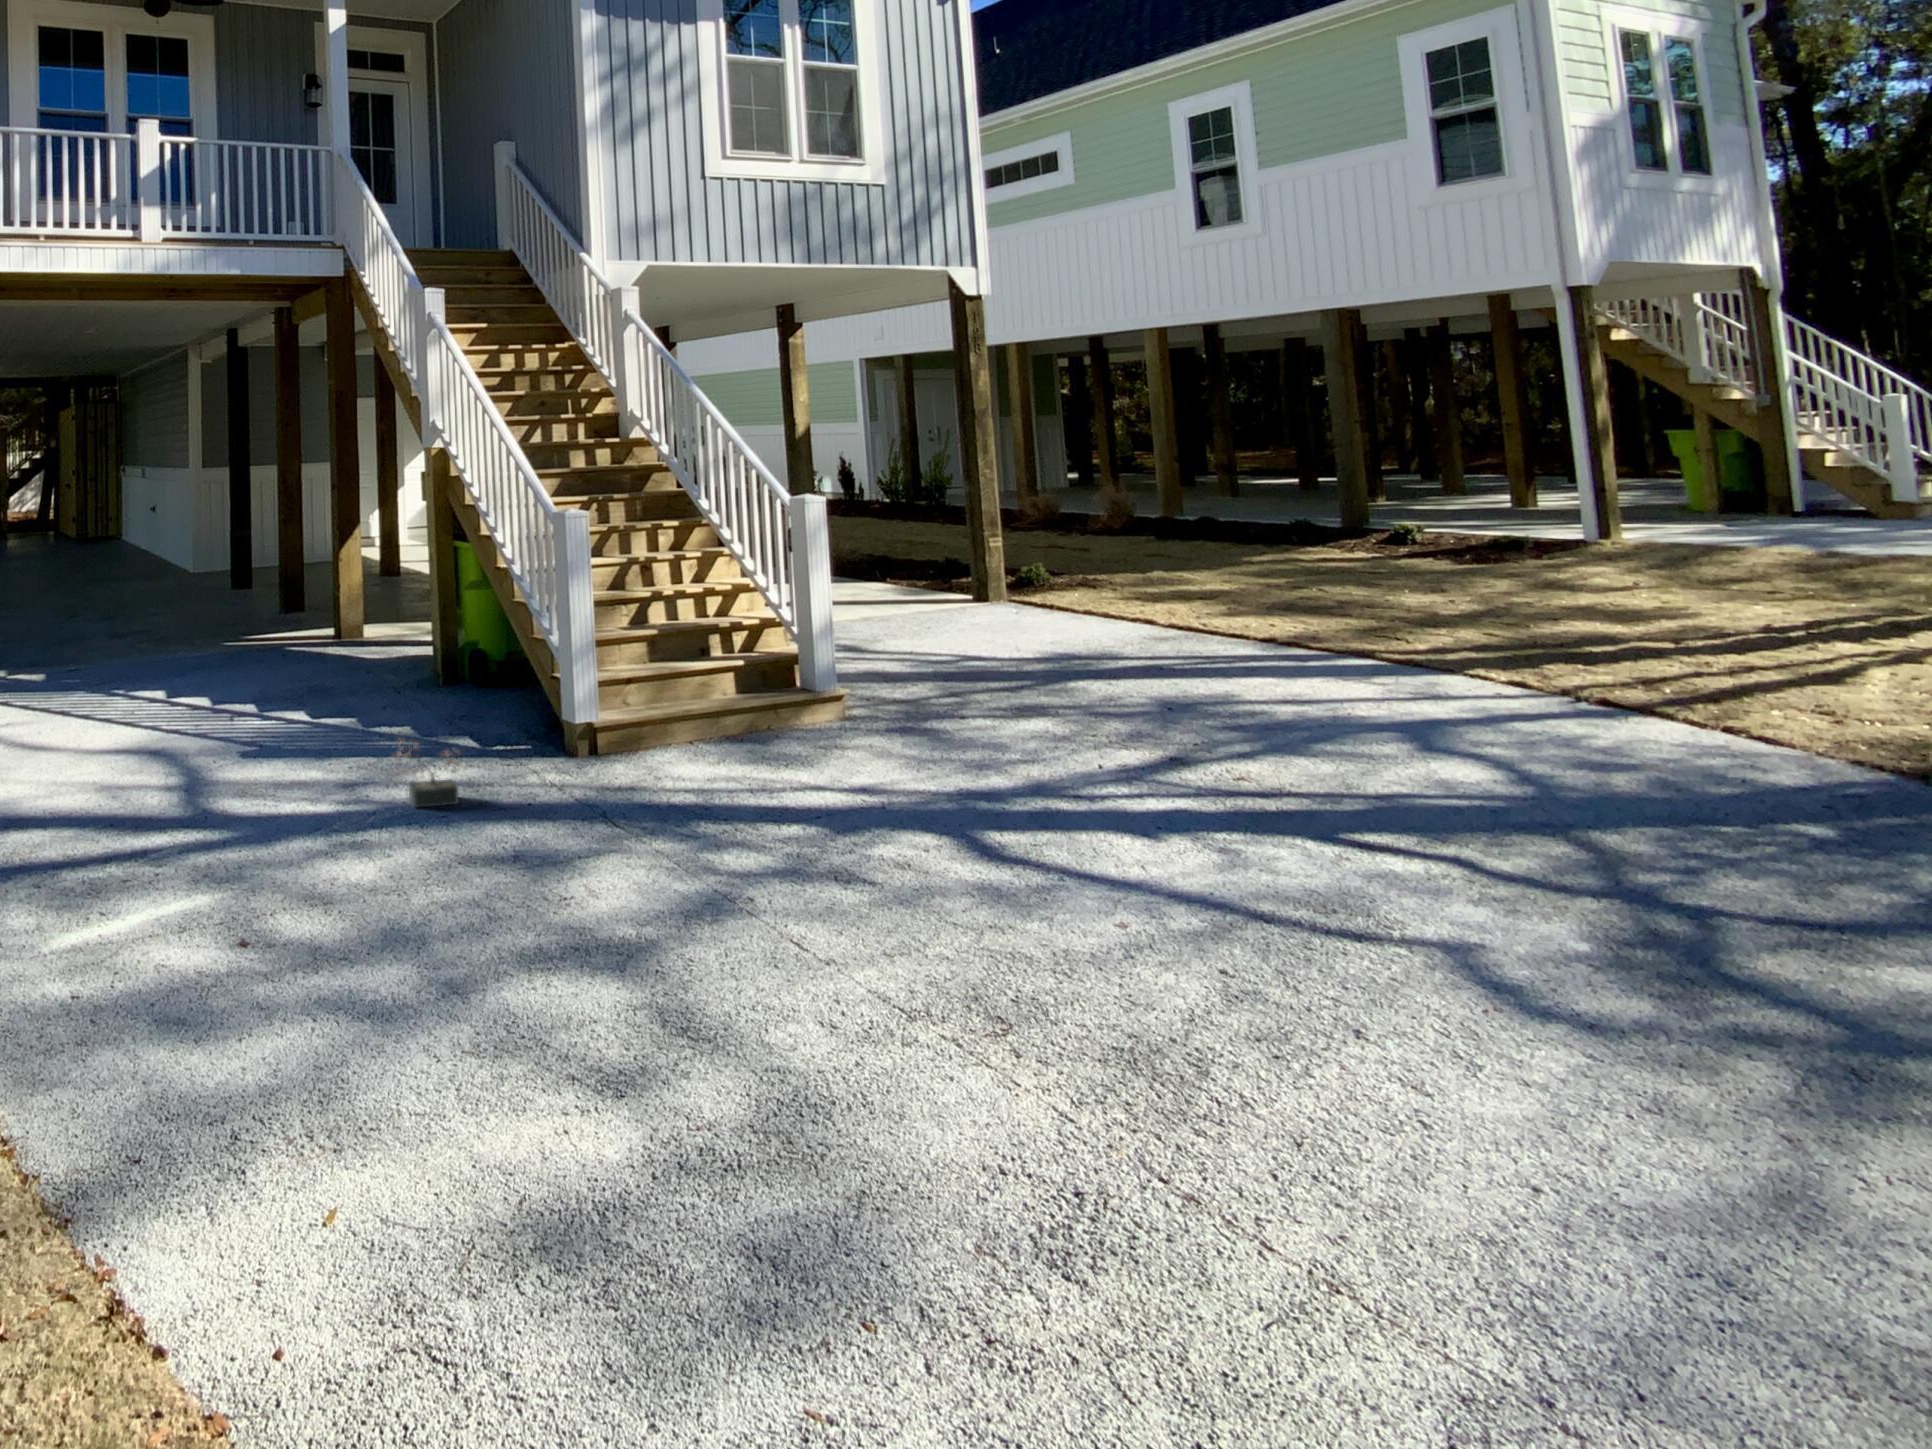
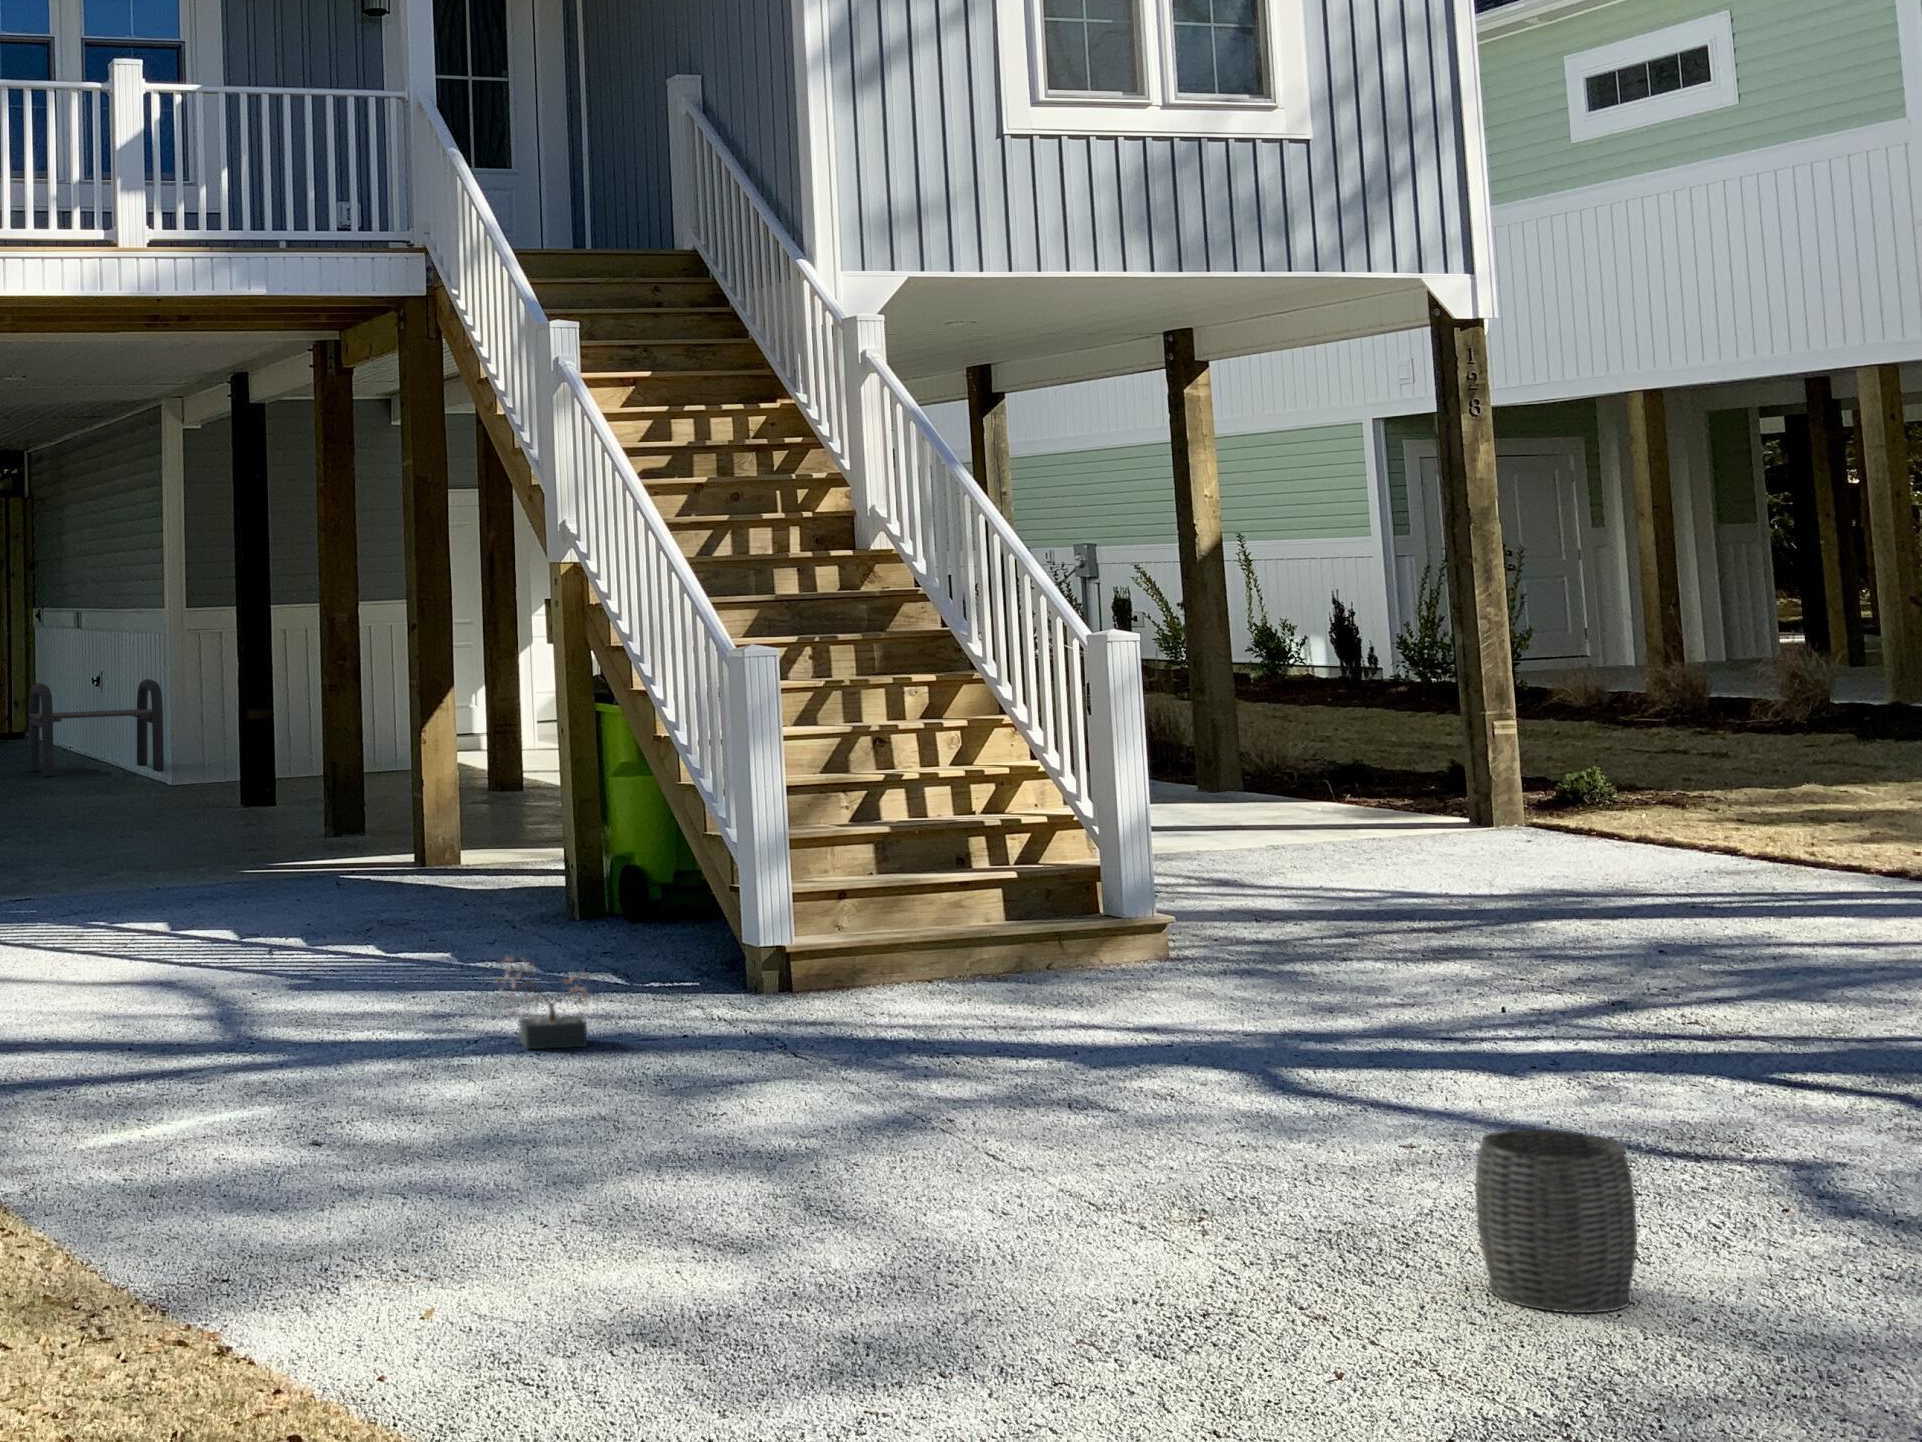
bench: none [105,511,185,570] -> present [29,679,164,776]
woven basket: none [1280,963,1442,1156] -> present [1475,1129,1637,1313]

